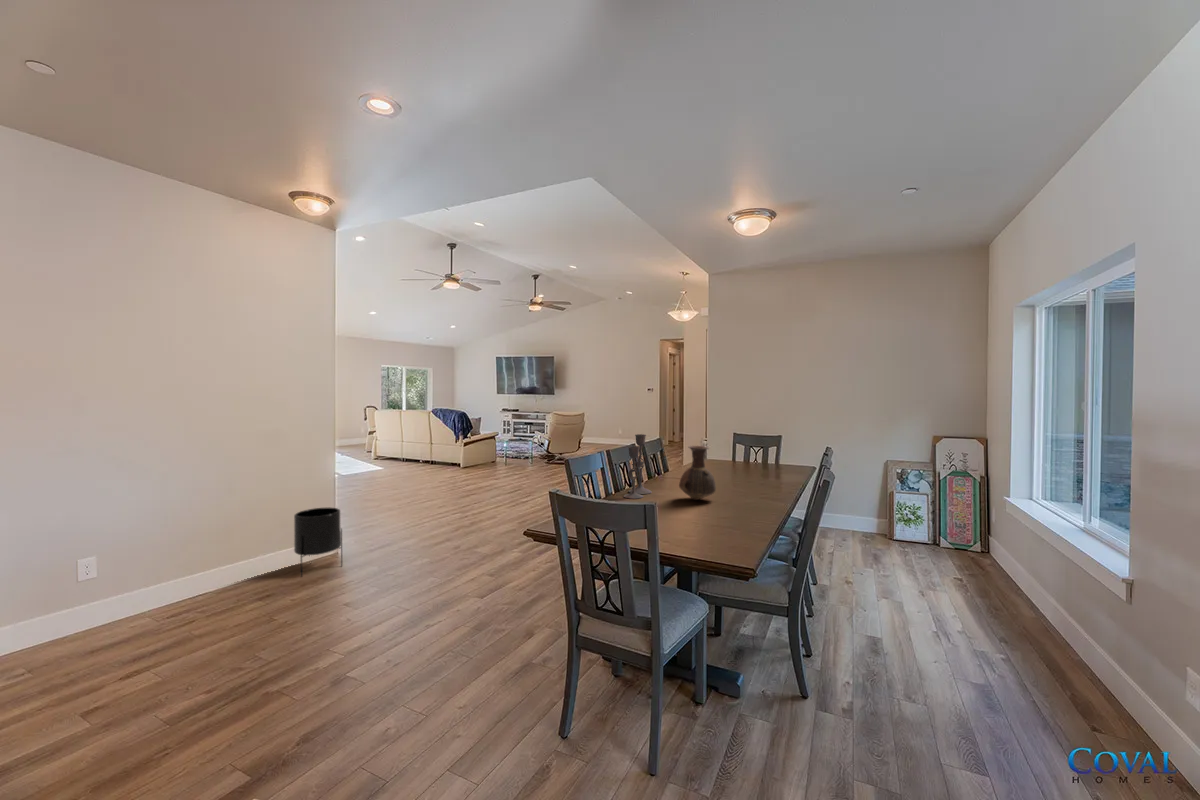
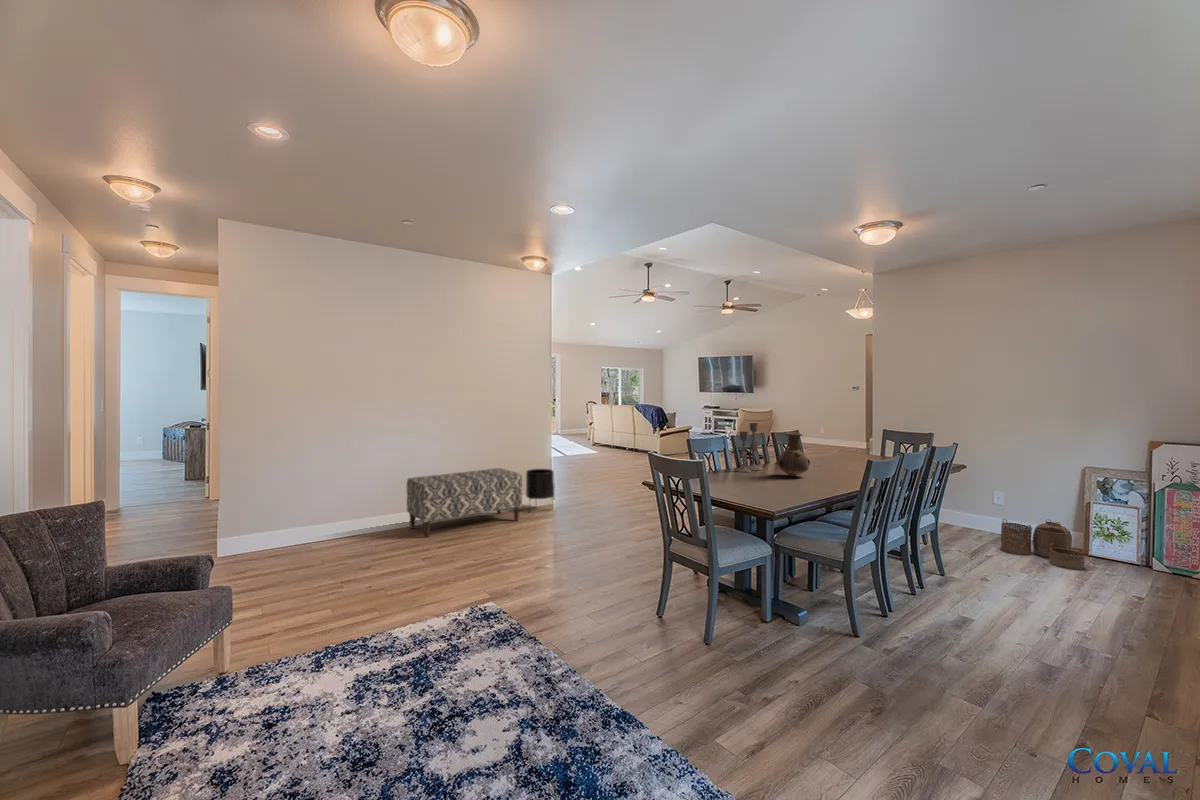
woven basket: none [832,509,903,557] -> present [1001,519,1085,570]
bench: none [38,516,290,670] -> present [406,468,522,538]

